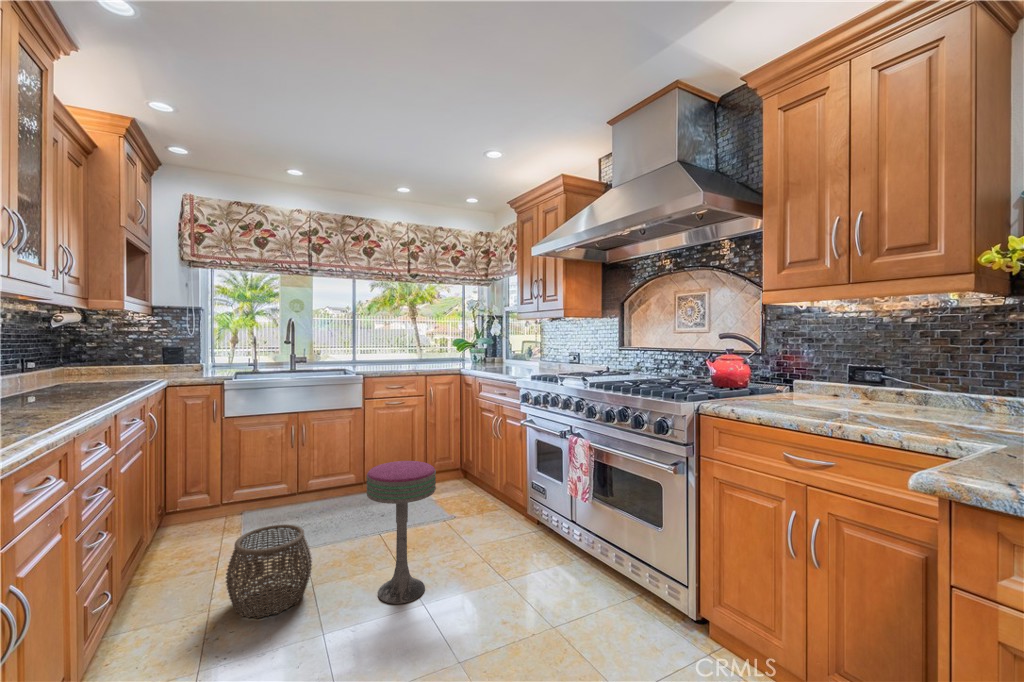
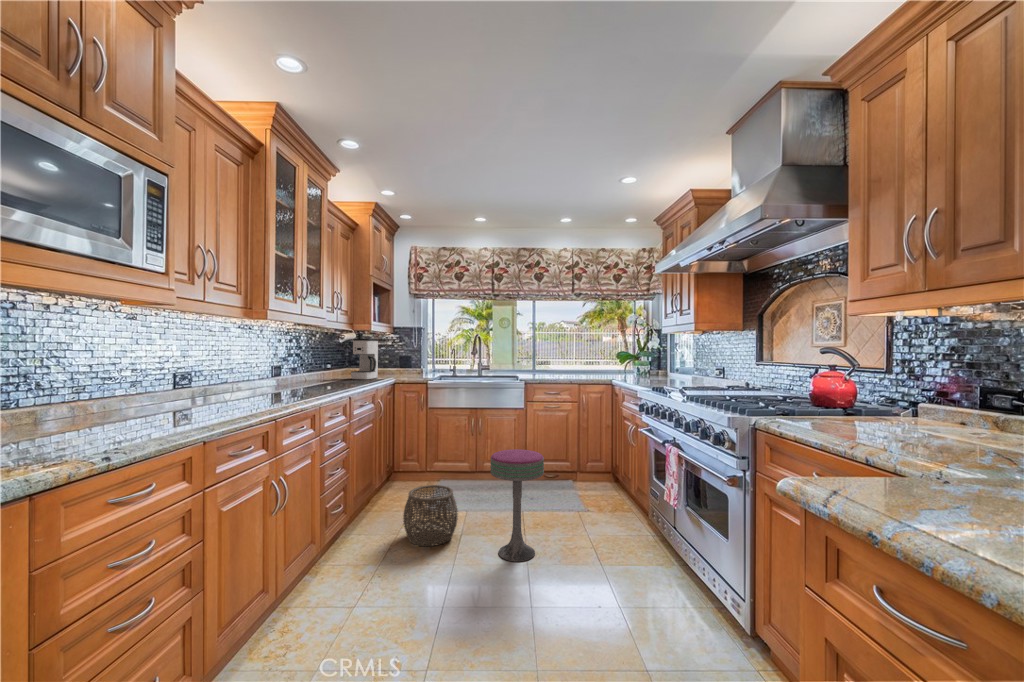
coffee maker: none [89,322,139,385] -> present [351,339,378,380]

